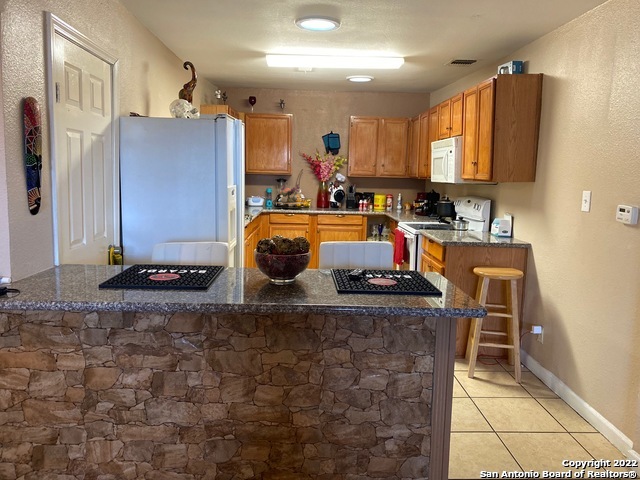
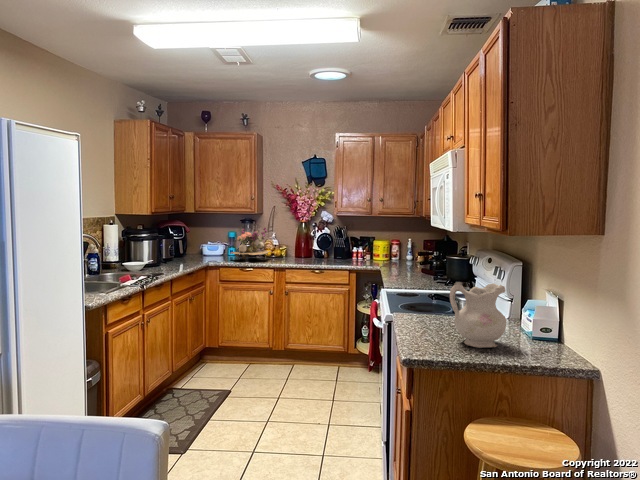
ceramic pitcher: none [461,207,488,239] -> present [450,282,506,348]

